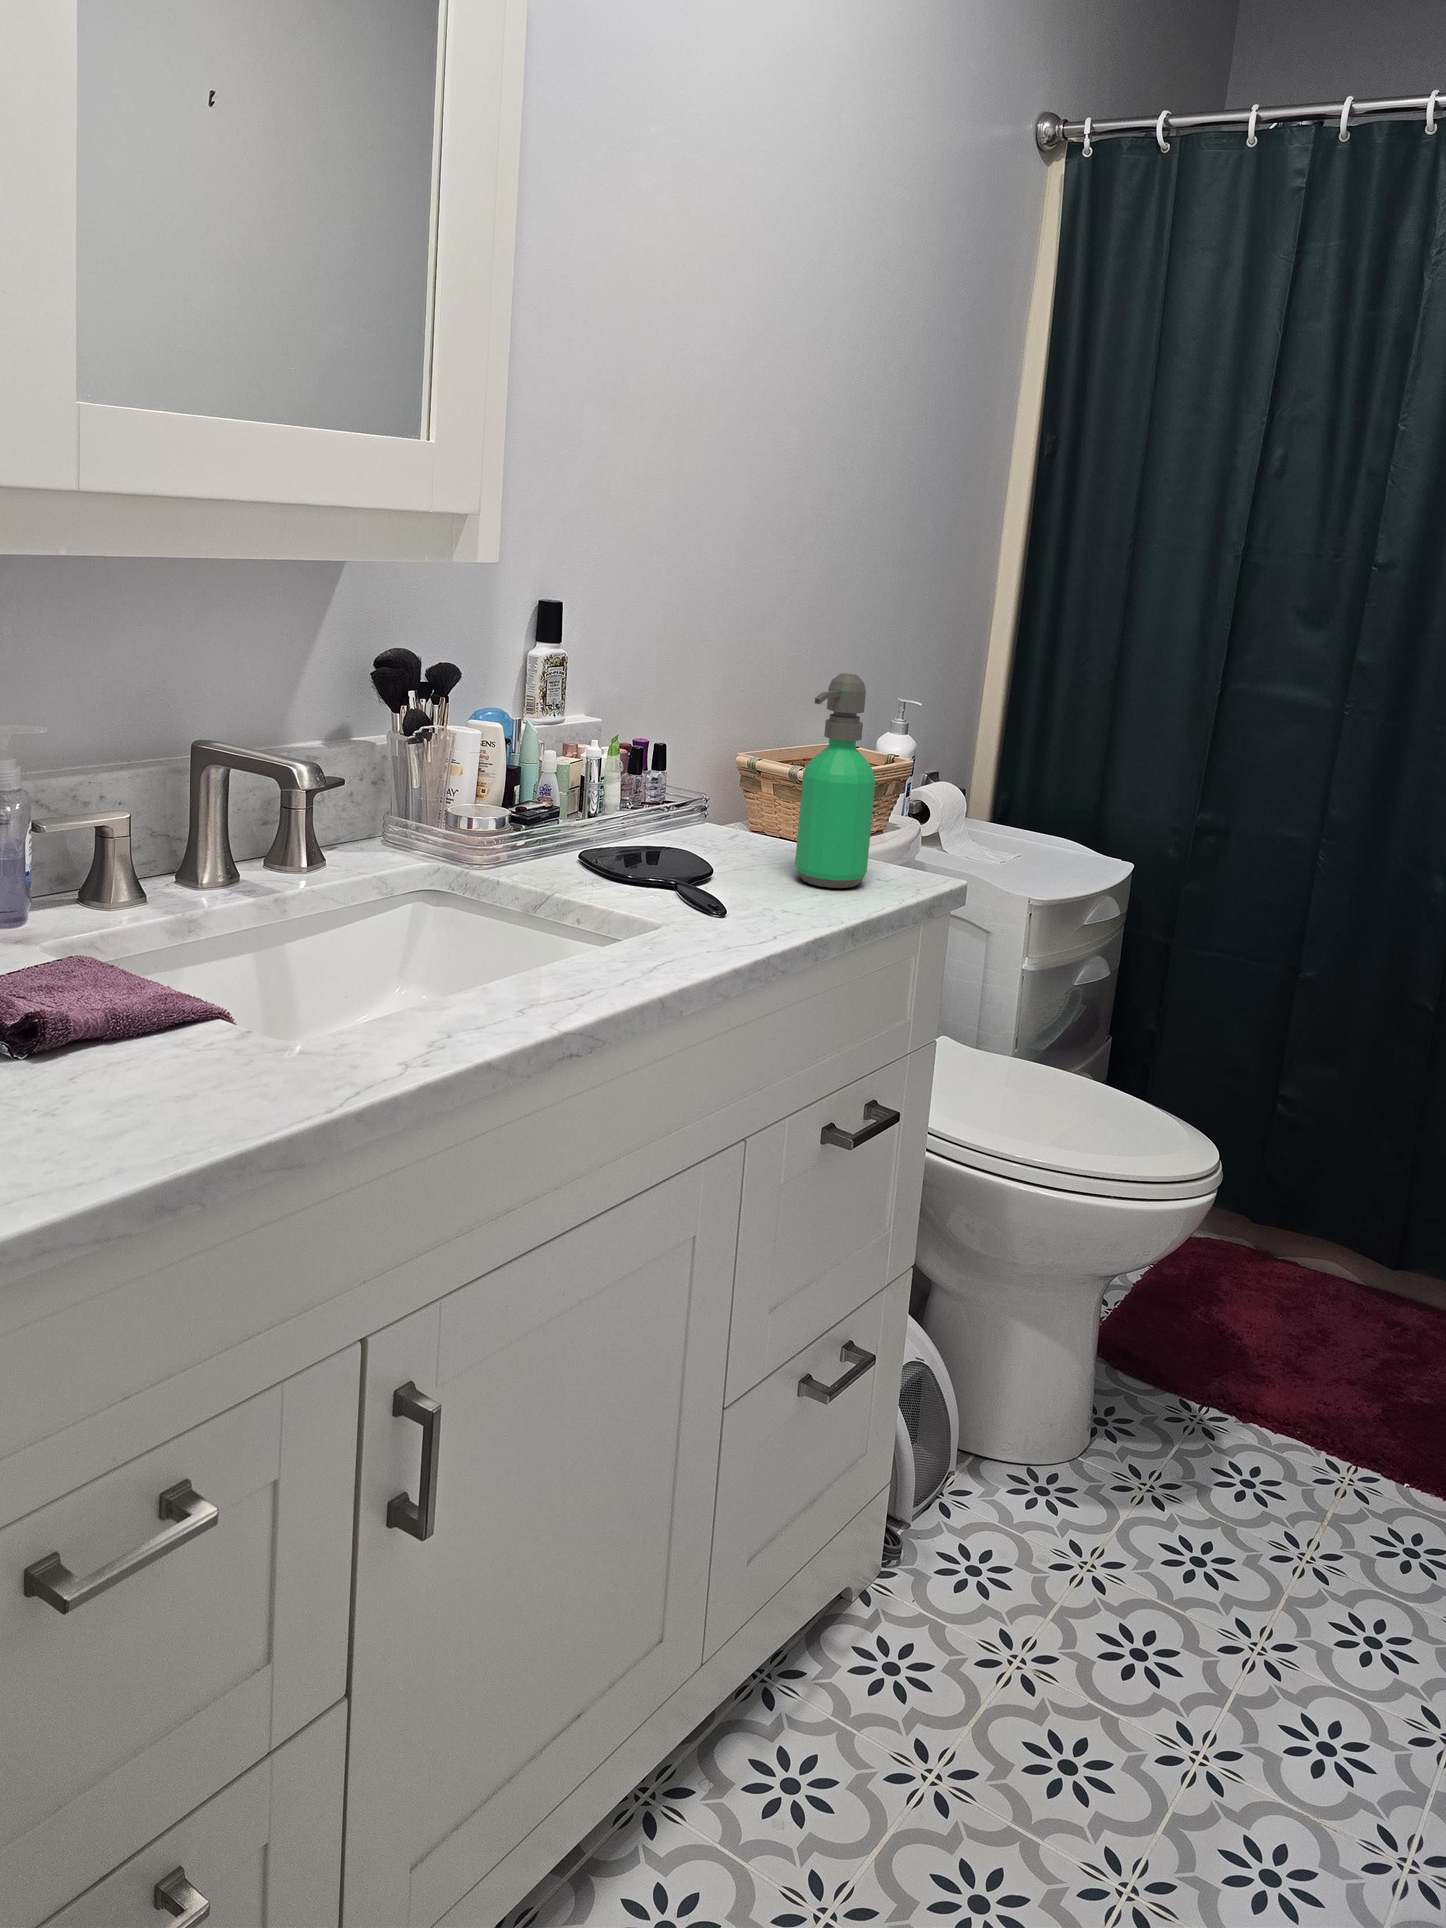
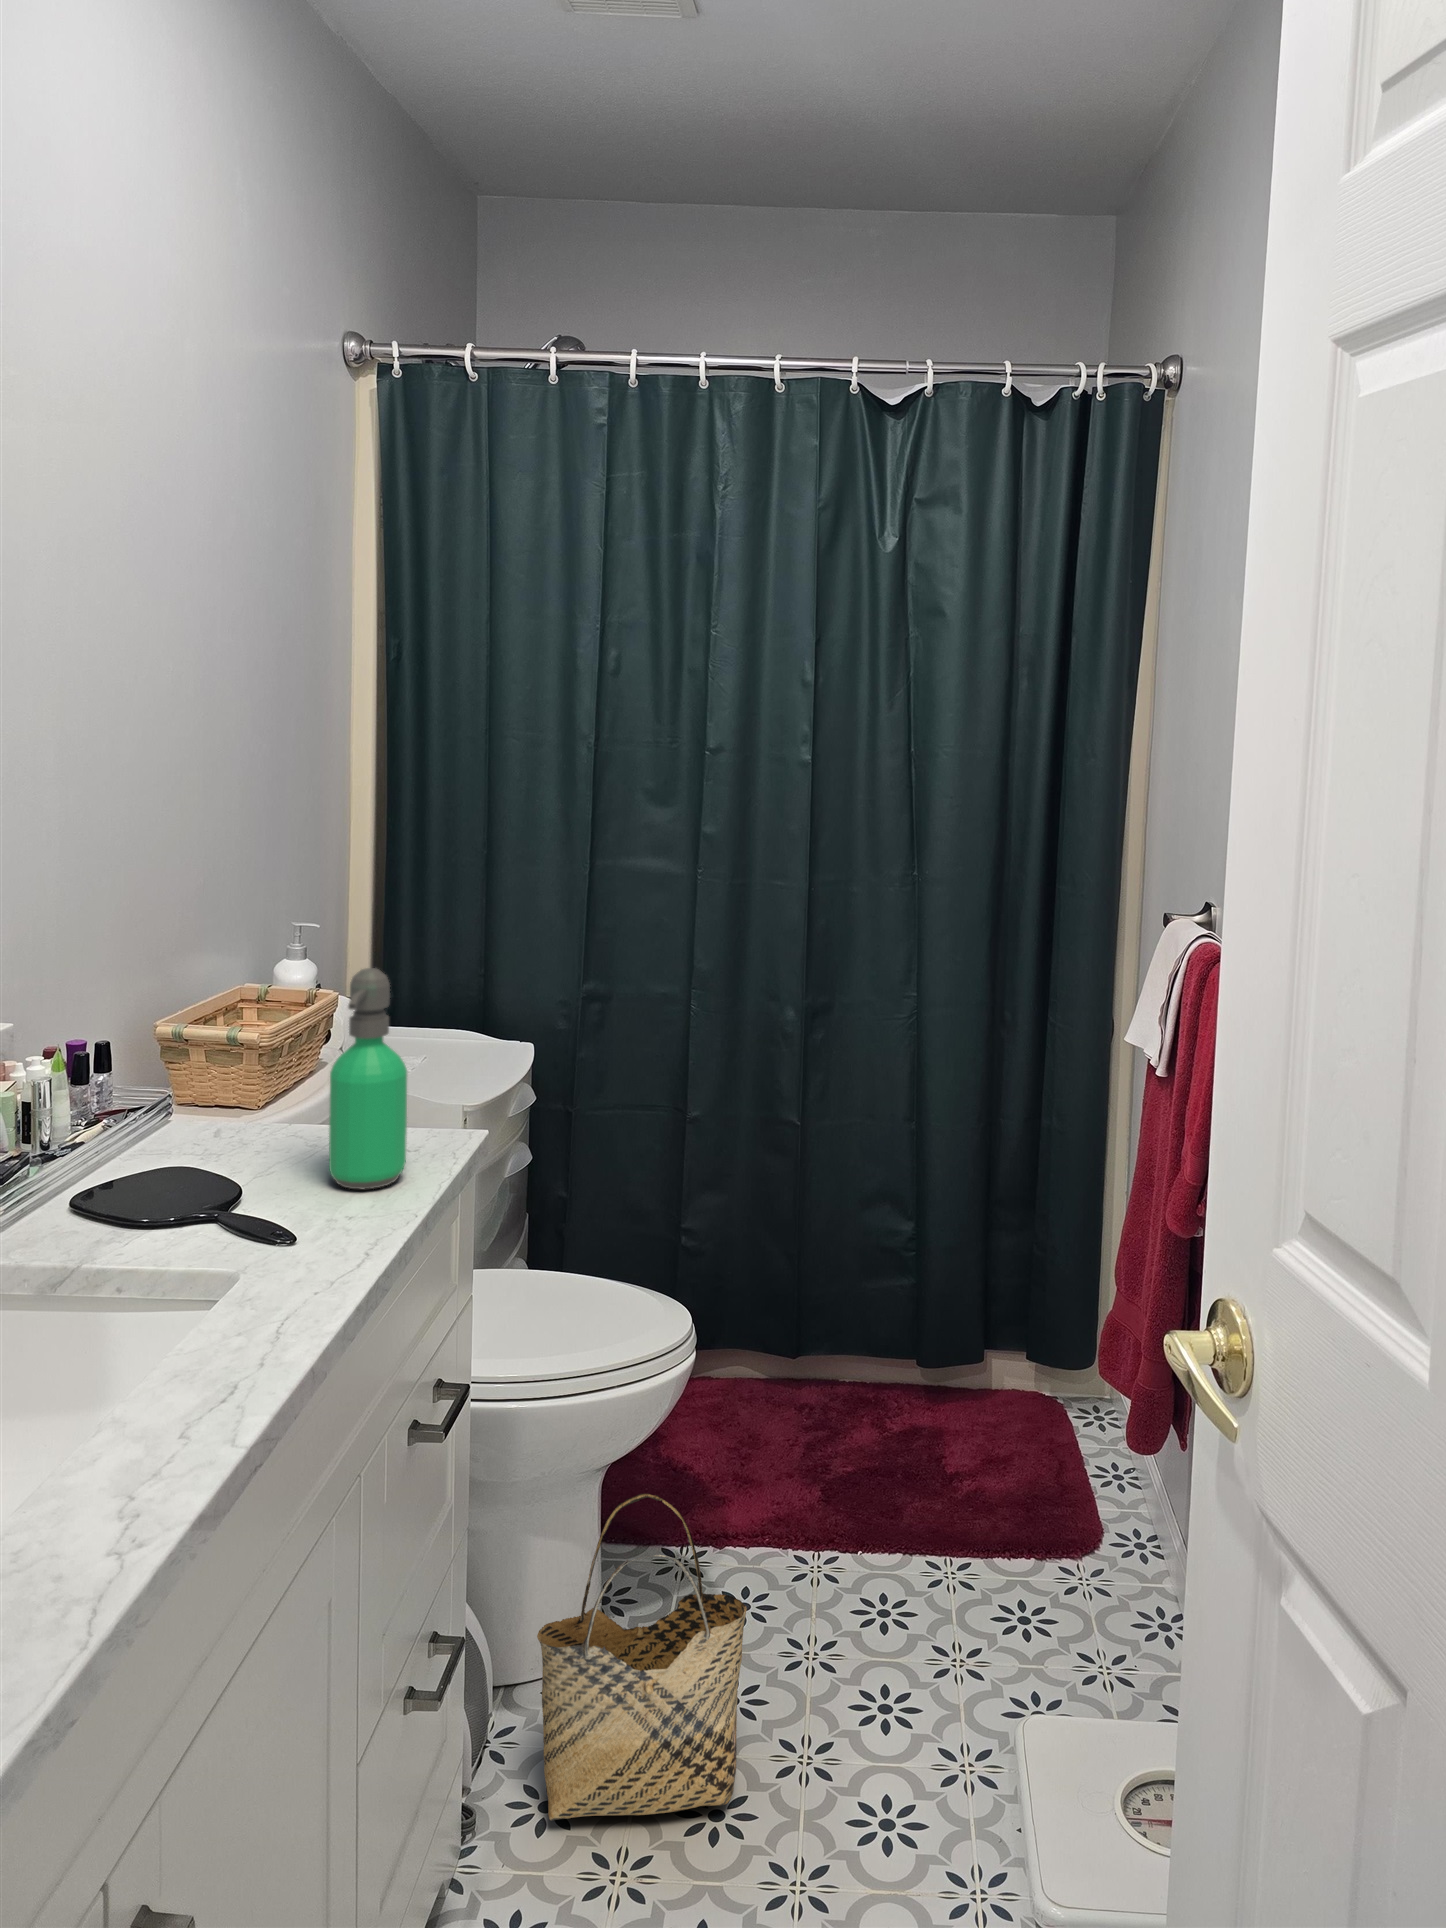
woven basket: none [968,1300,1204,1644] -> present [537,1494,747,1821]

